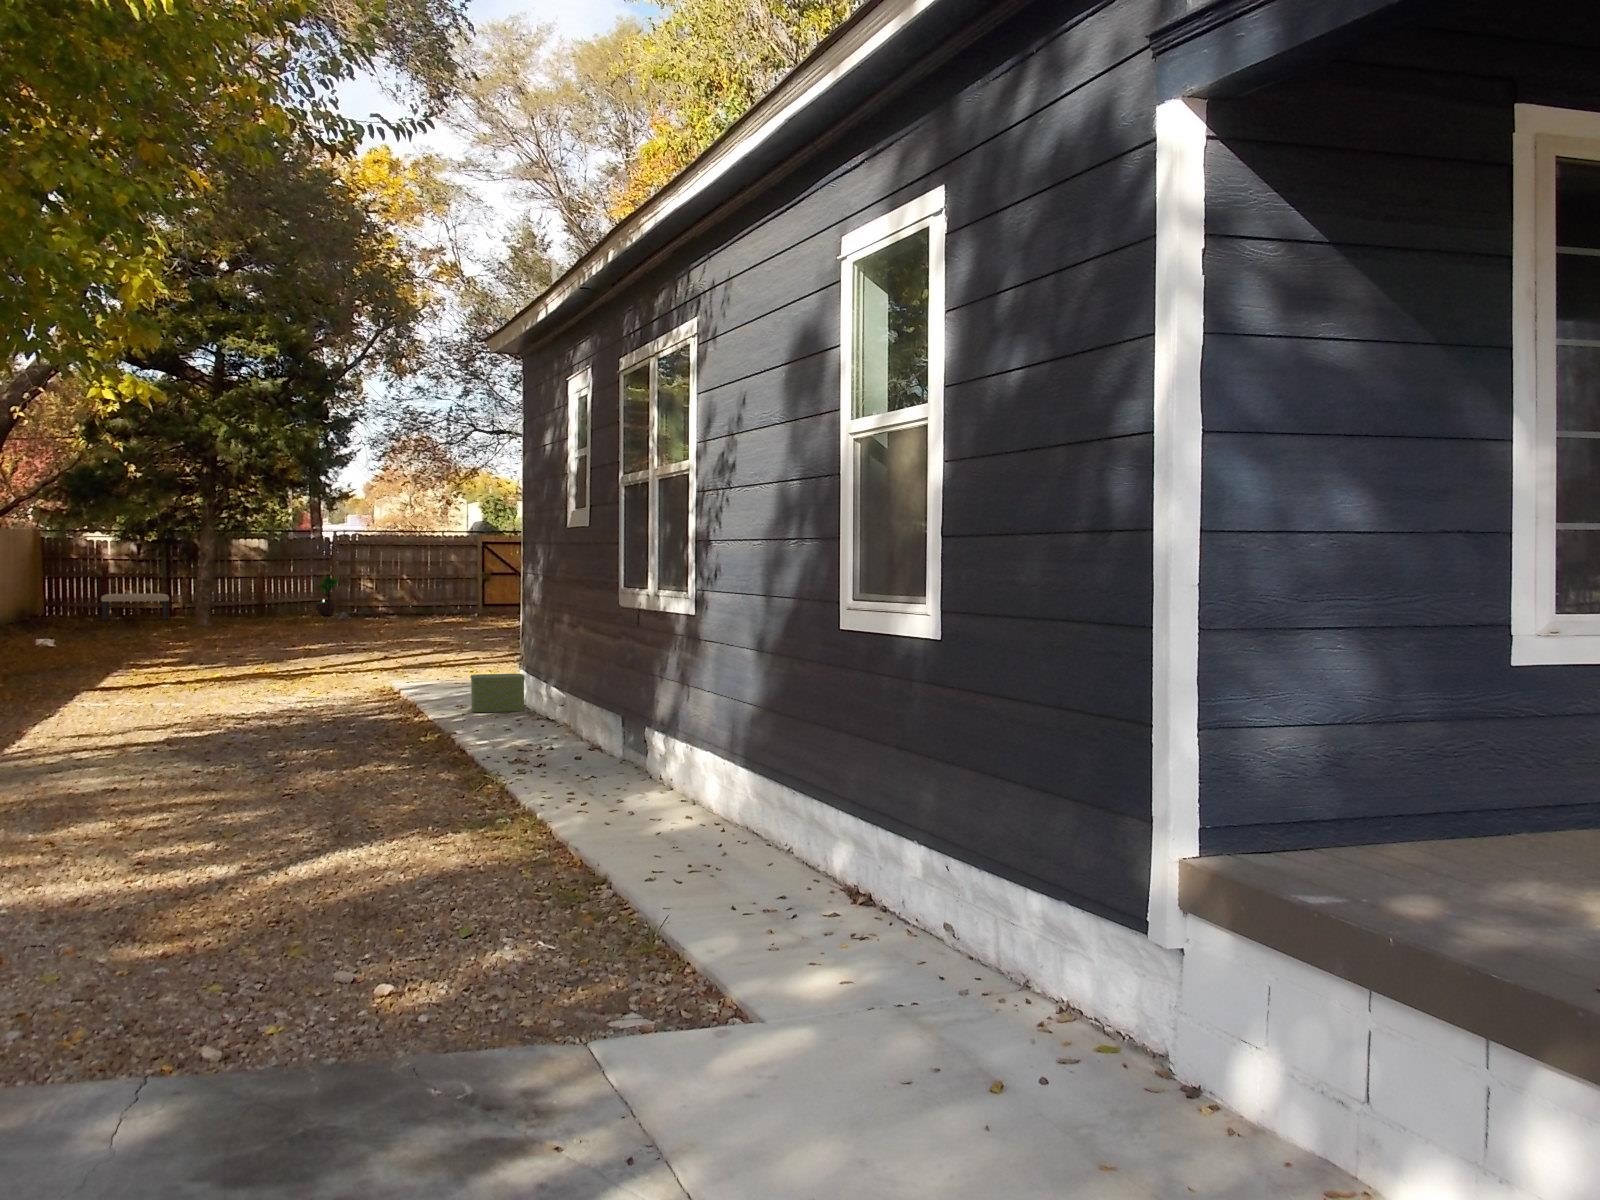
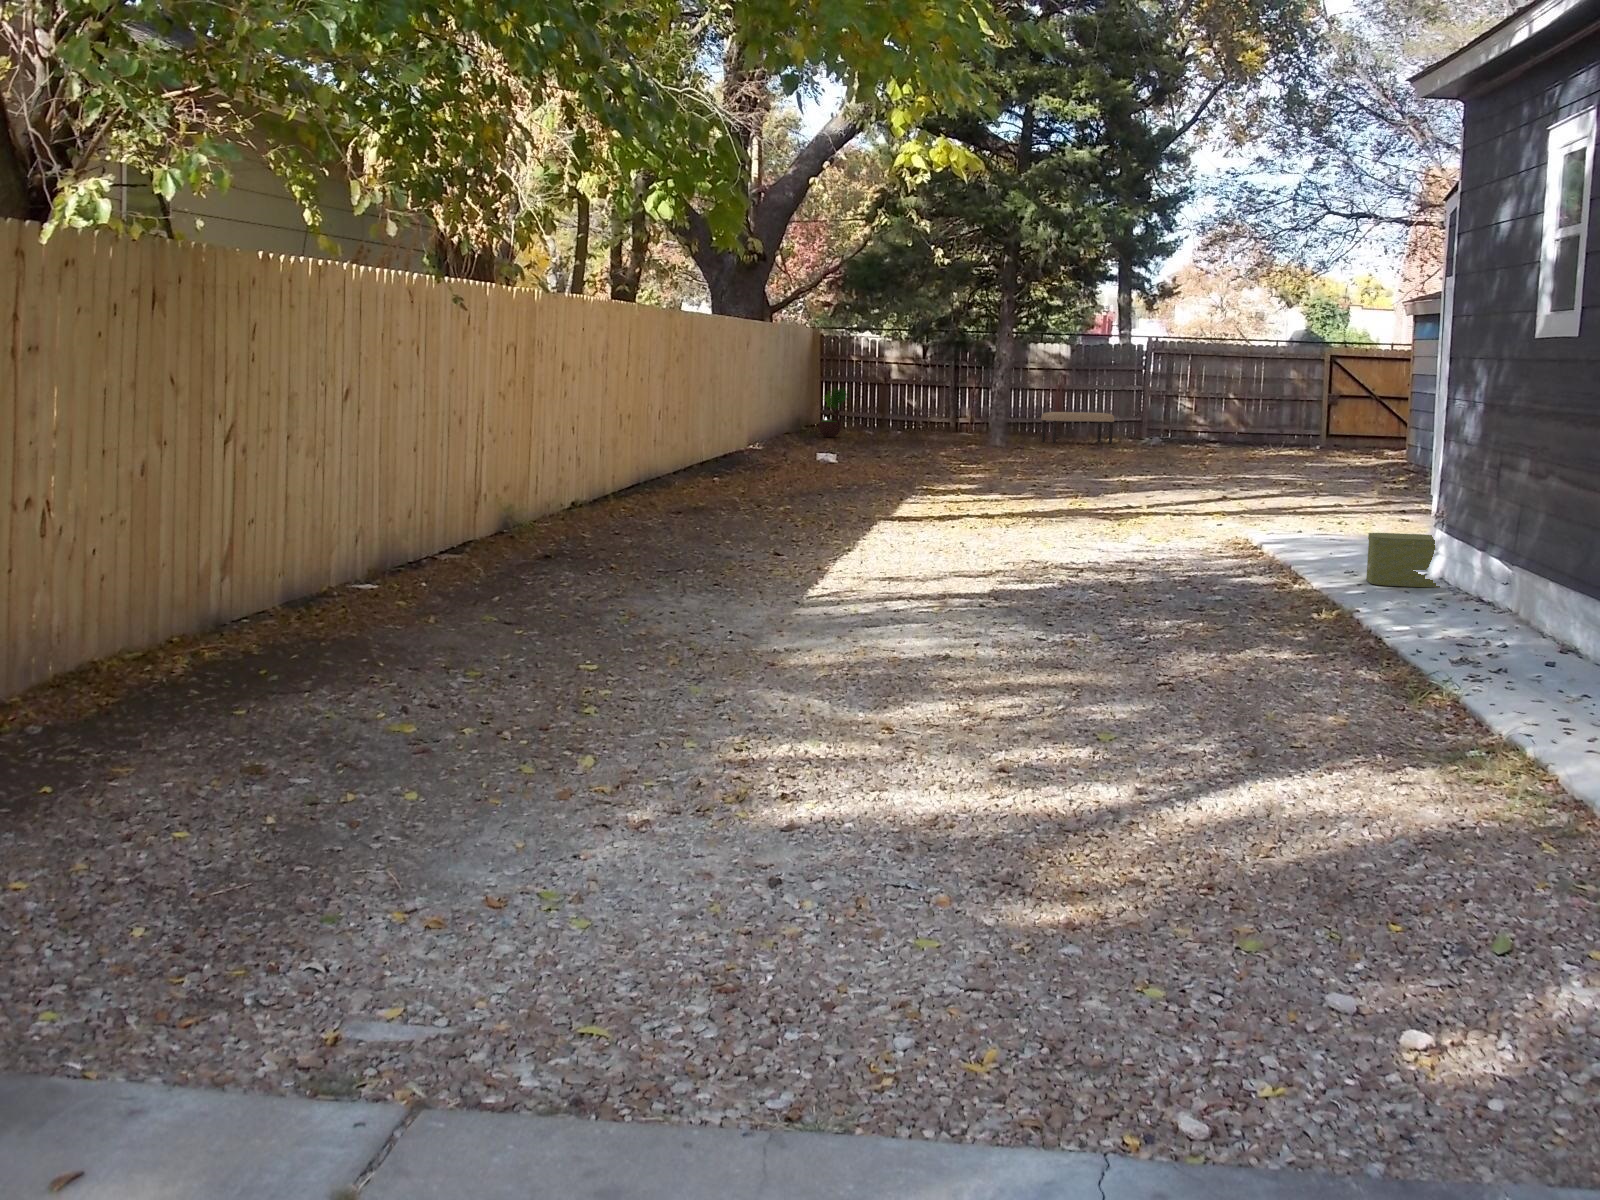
potted tree: present [316,577,339,616] -> present [819,387,847,437]
bench: present [101,594,169,621] -> present [1041,412,1114,444]

